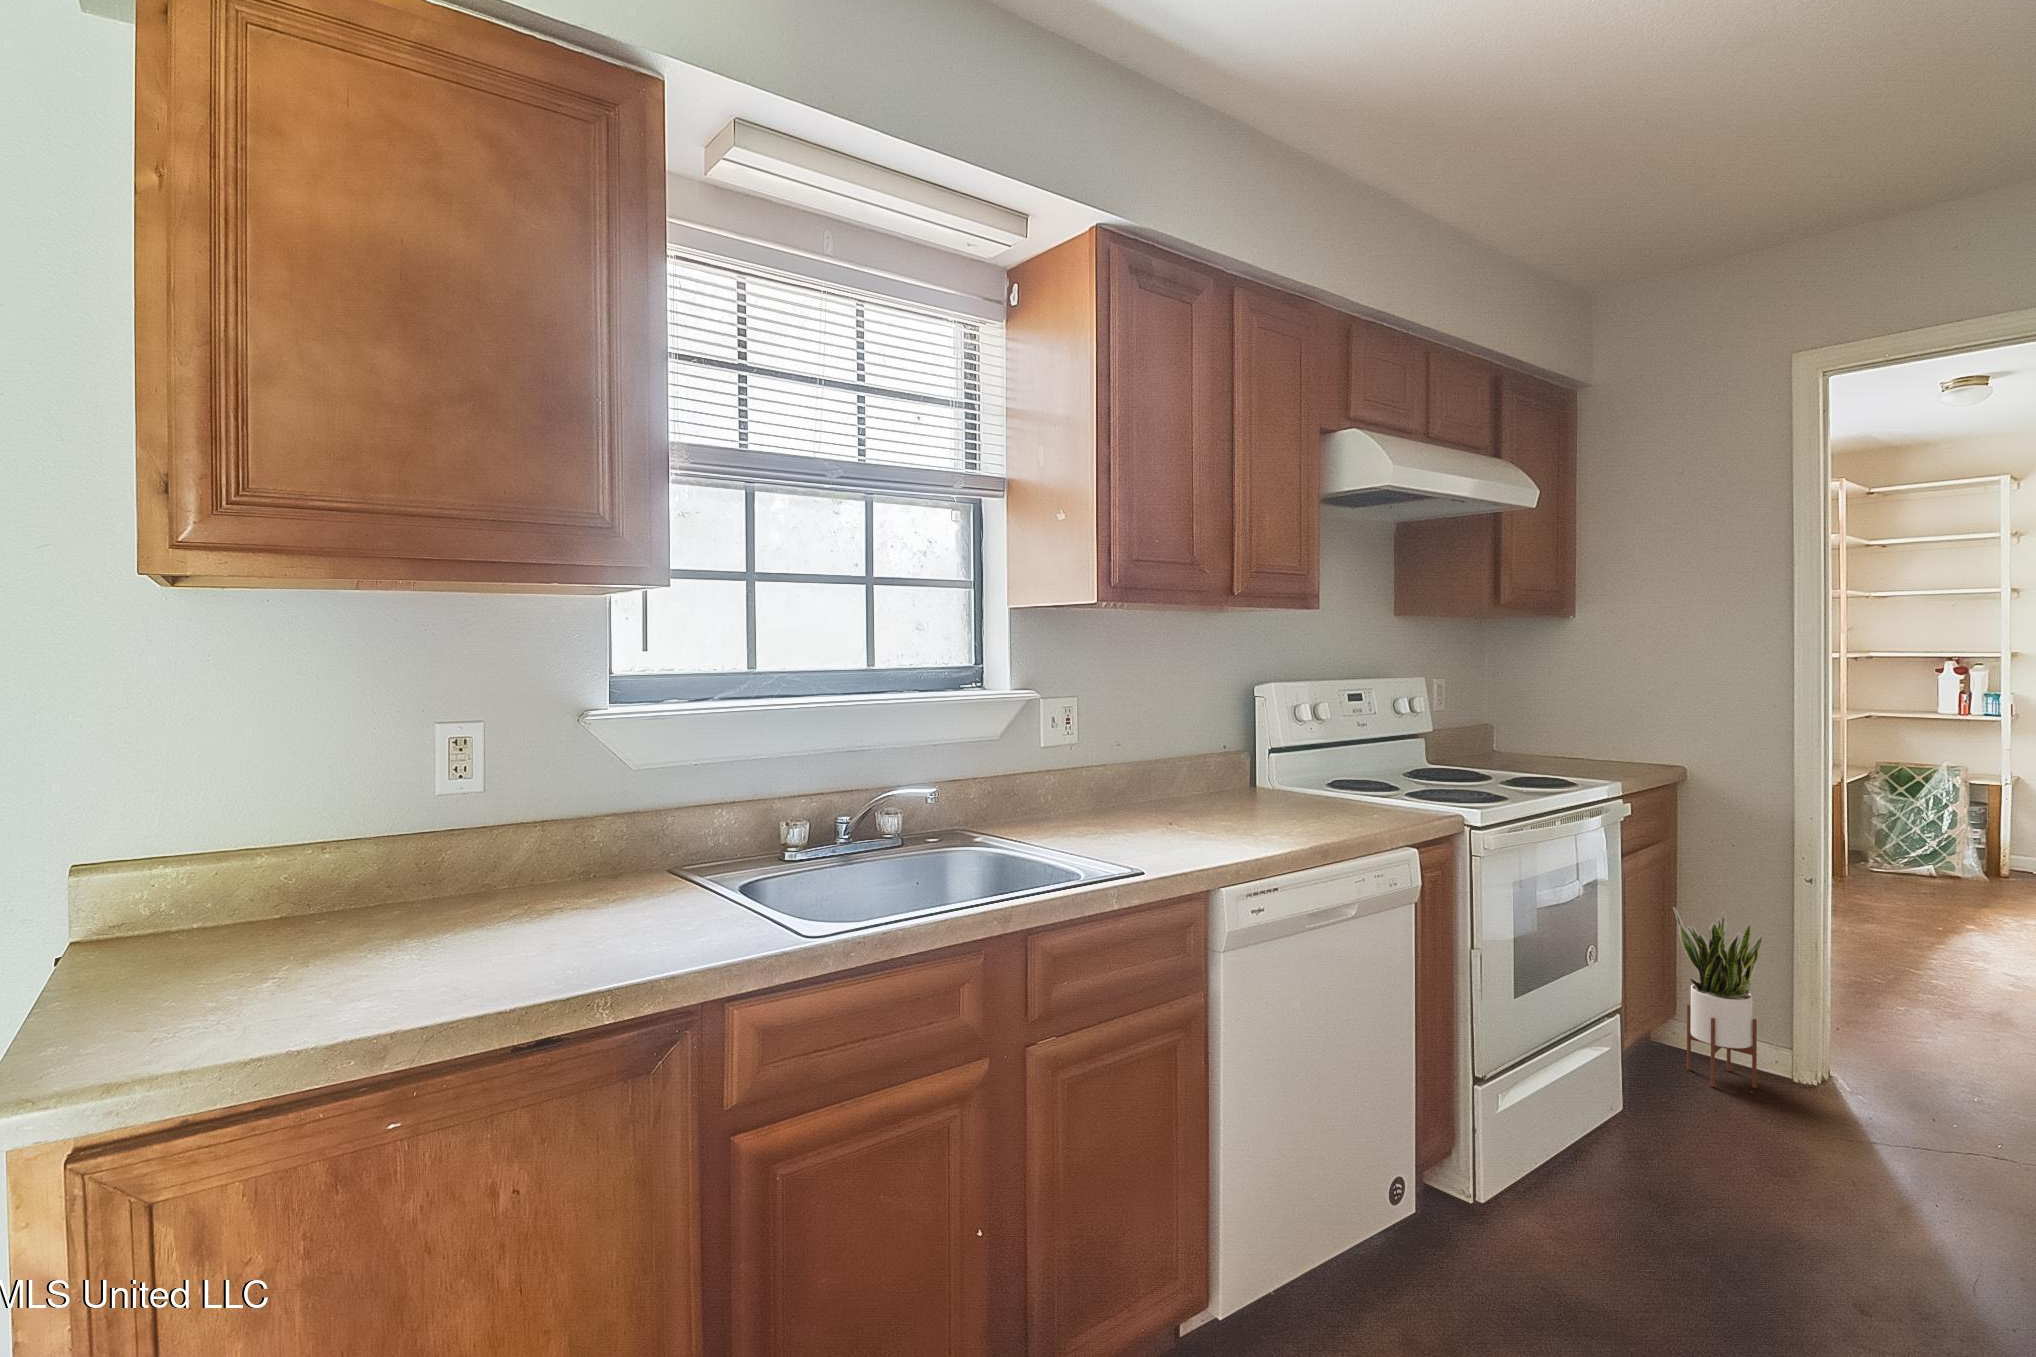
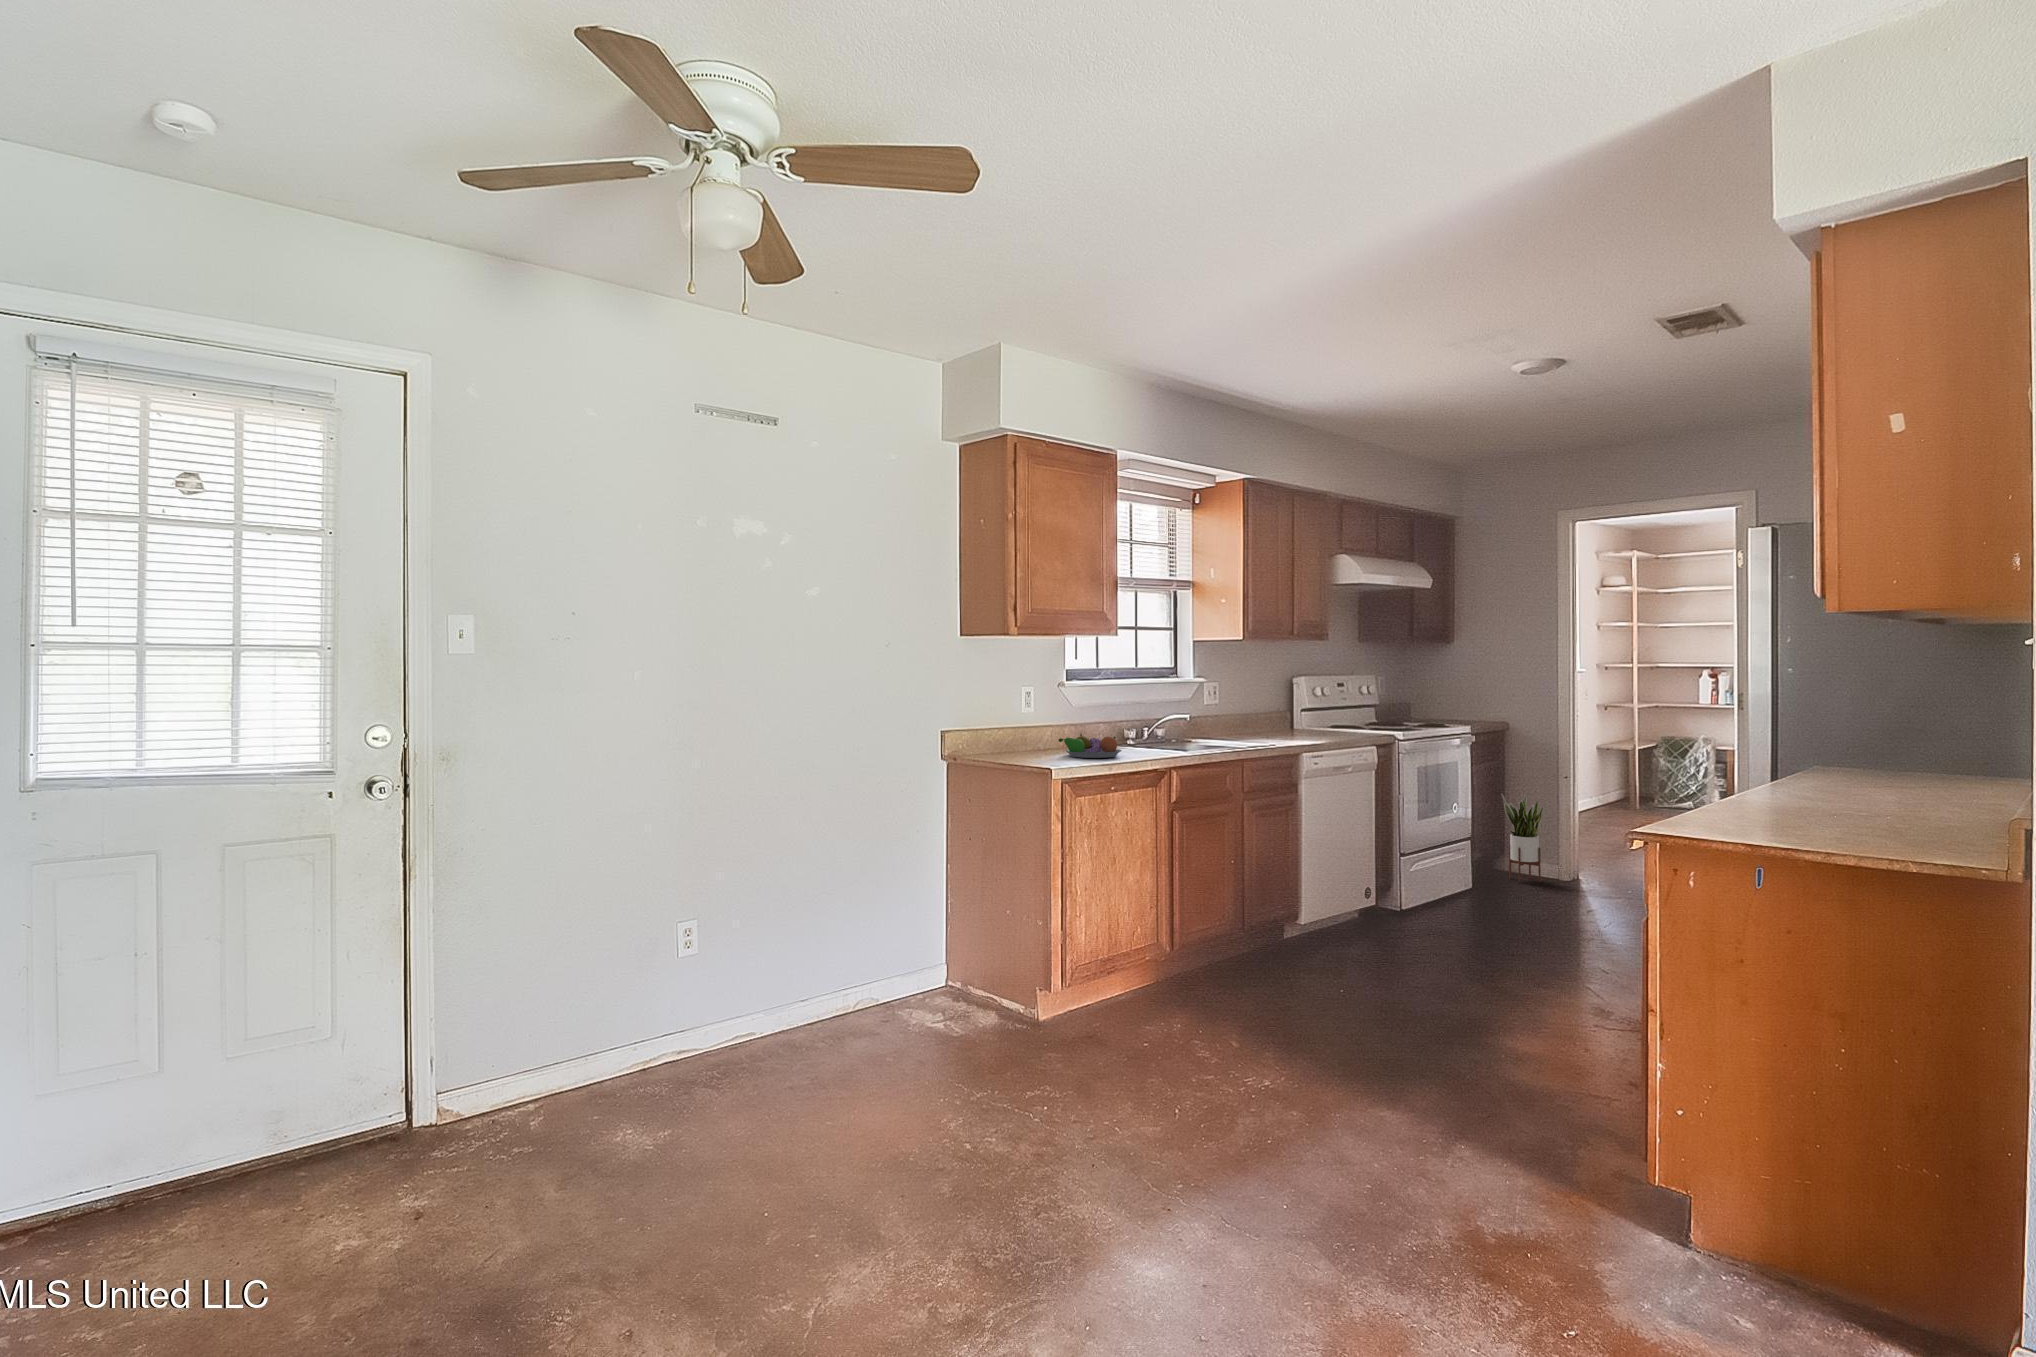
fruit bowl: none [408,873,607,978] -> present [1058,734,1122,758]

